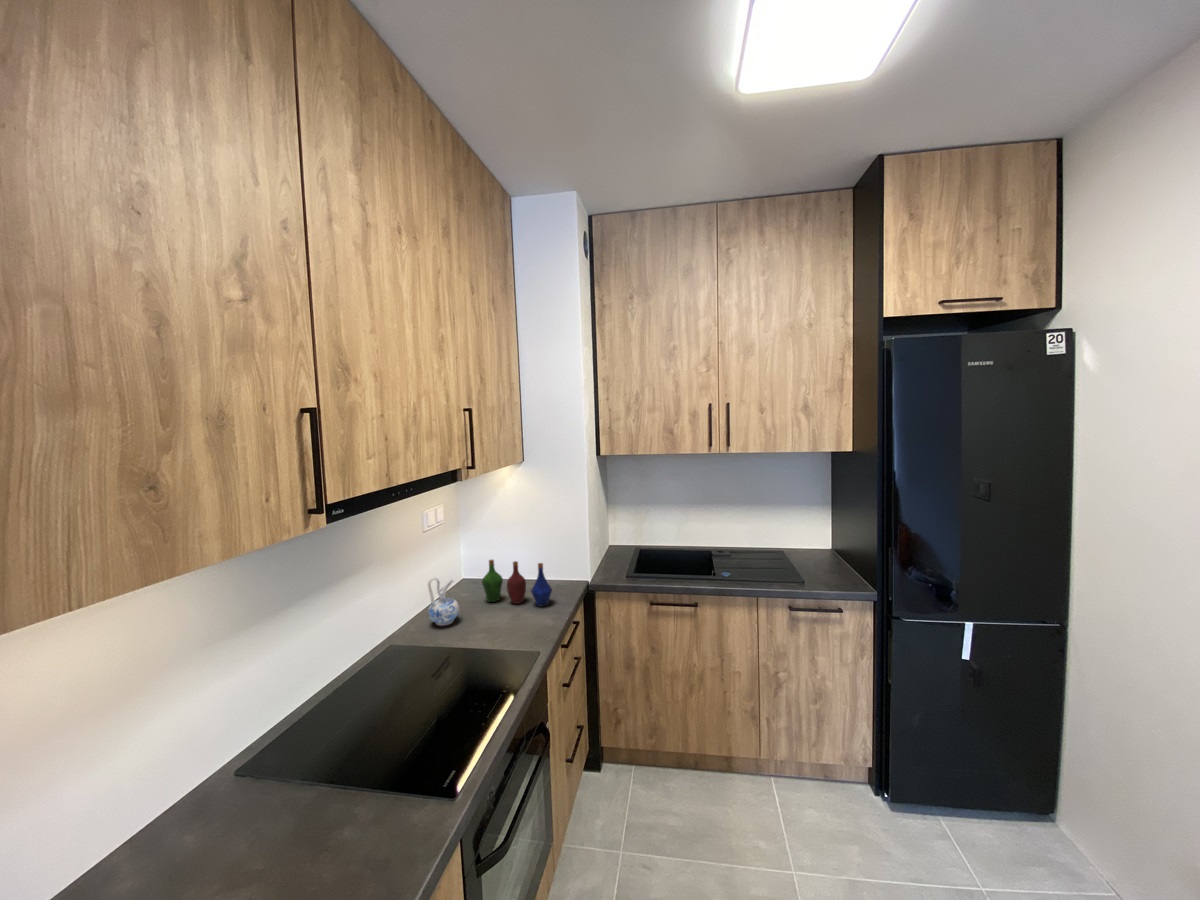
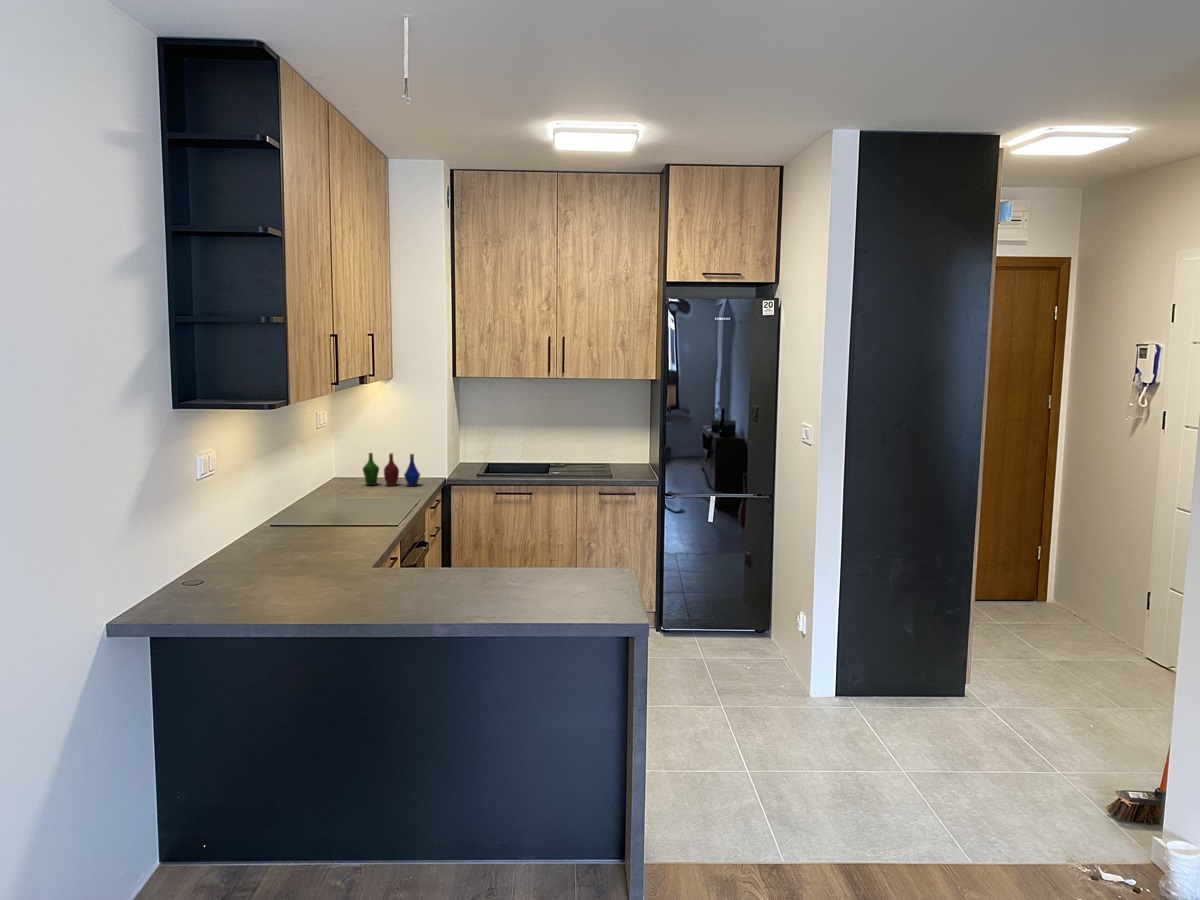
ceramic pitcher: present [428,577,459,626] -> none [329,457,352,494]

